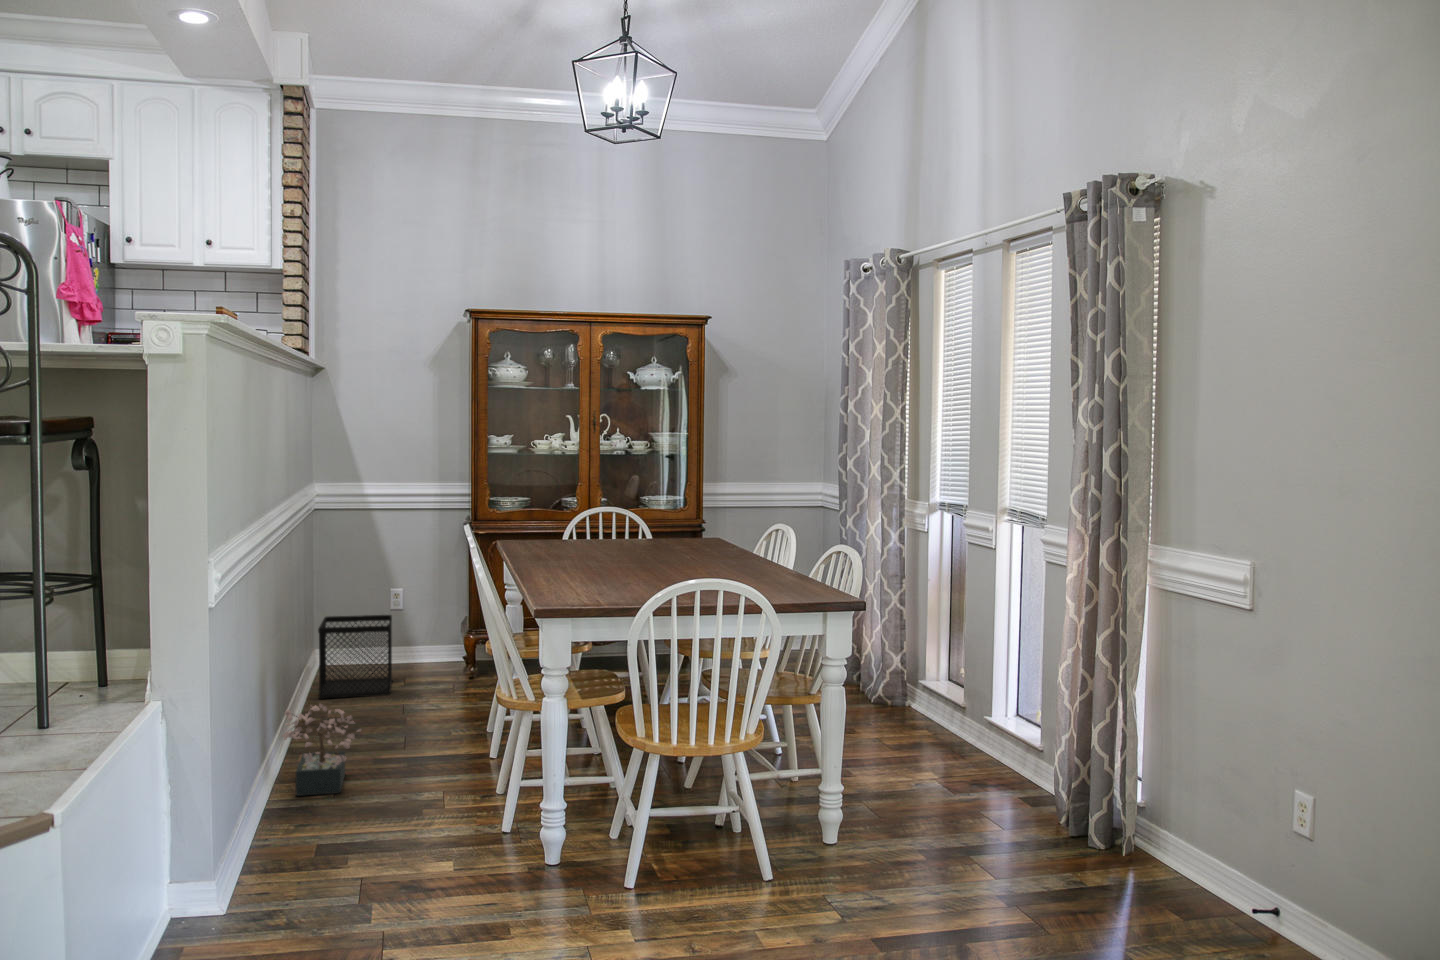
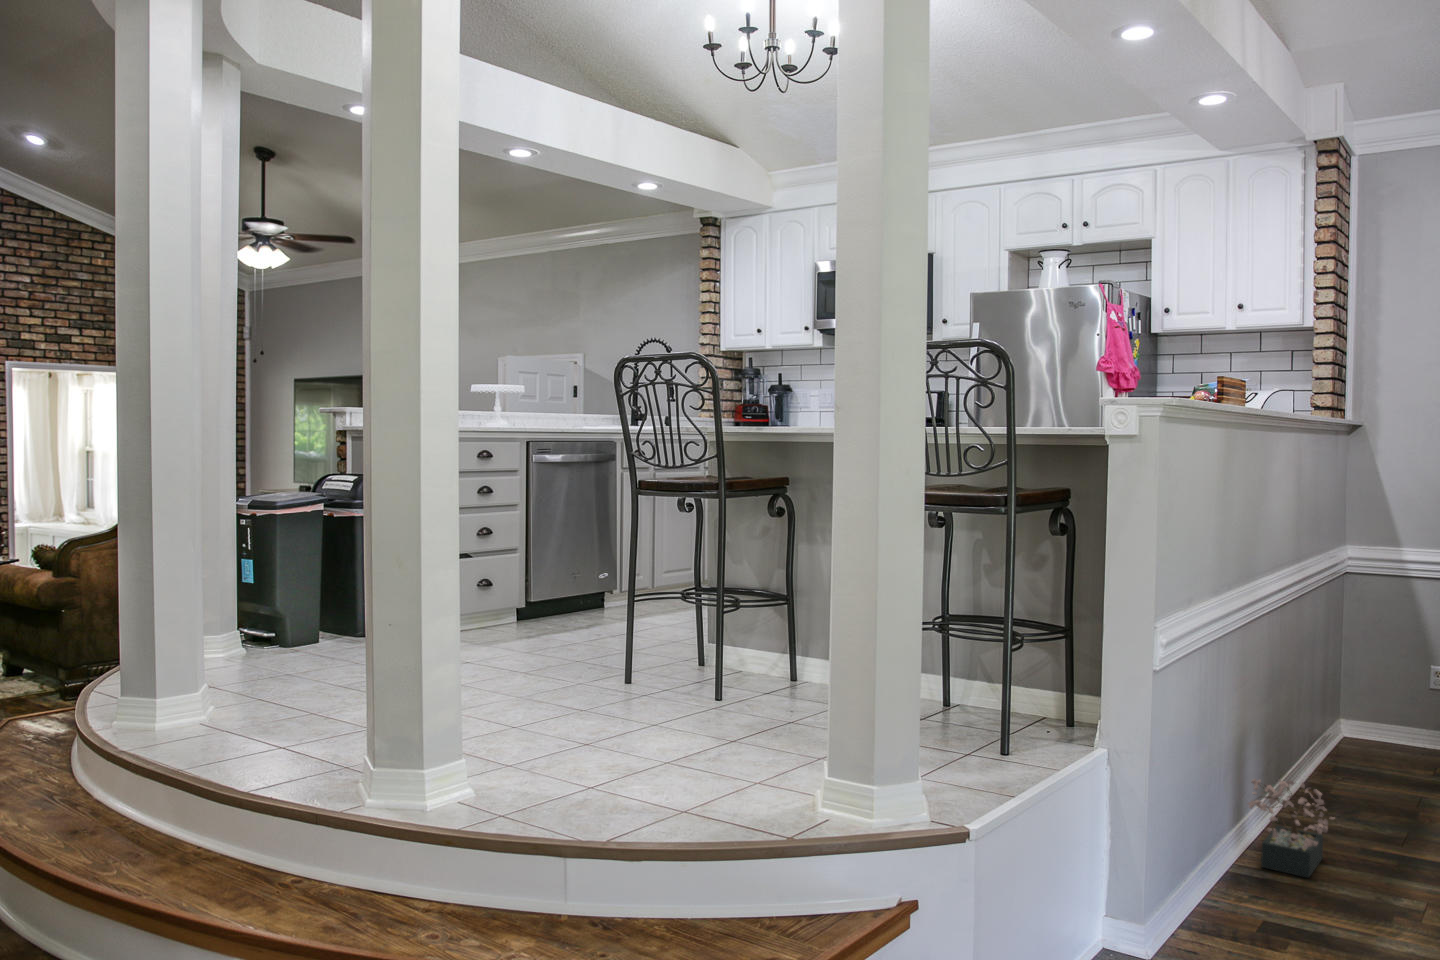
wastebasket: present [318,615,392,698] -> none [1325,684,1421,783]

